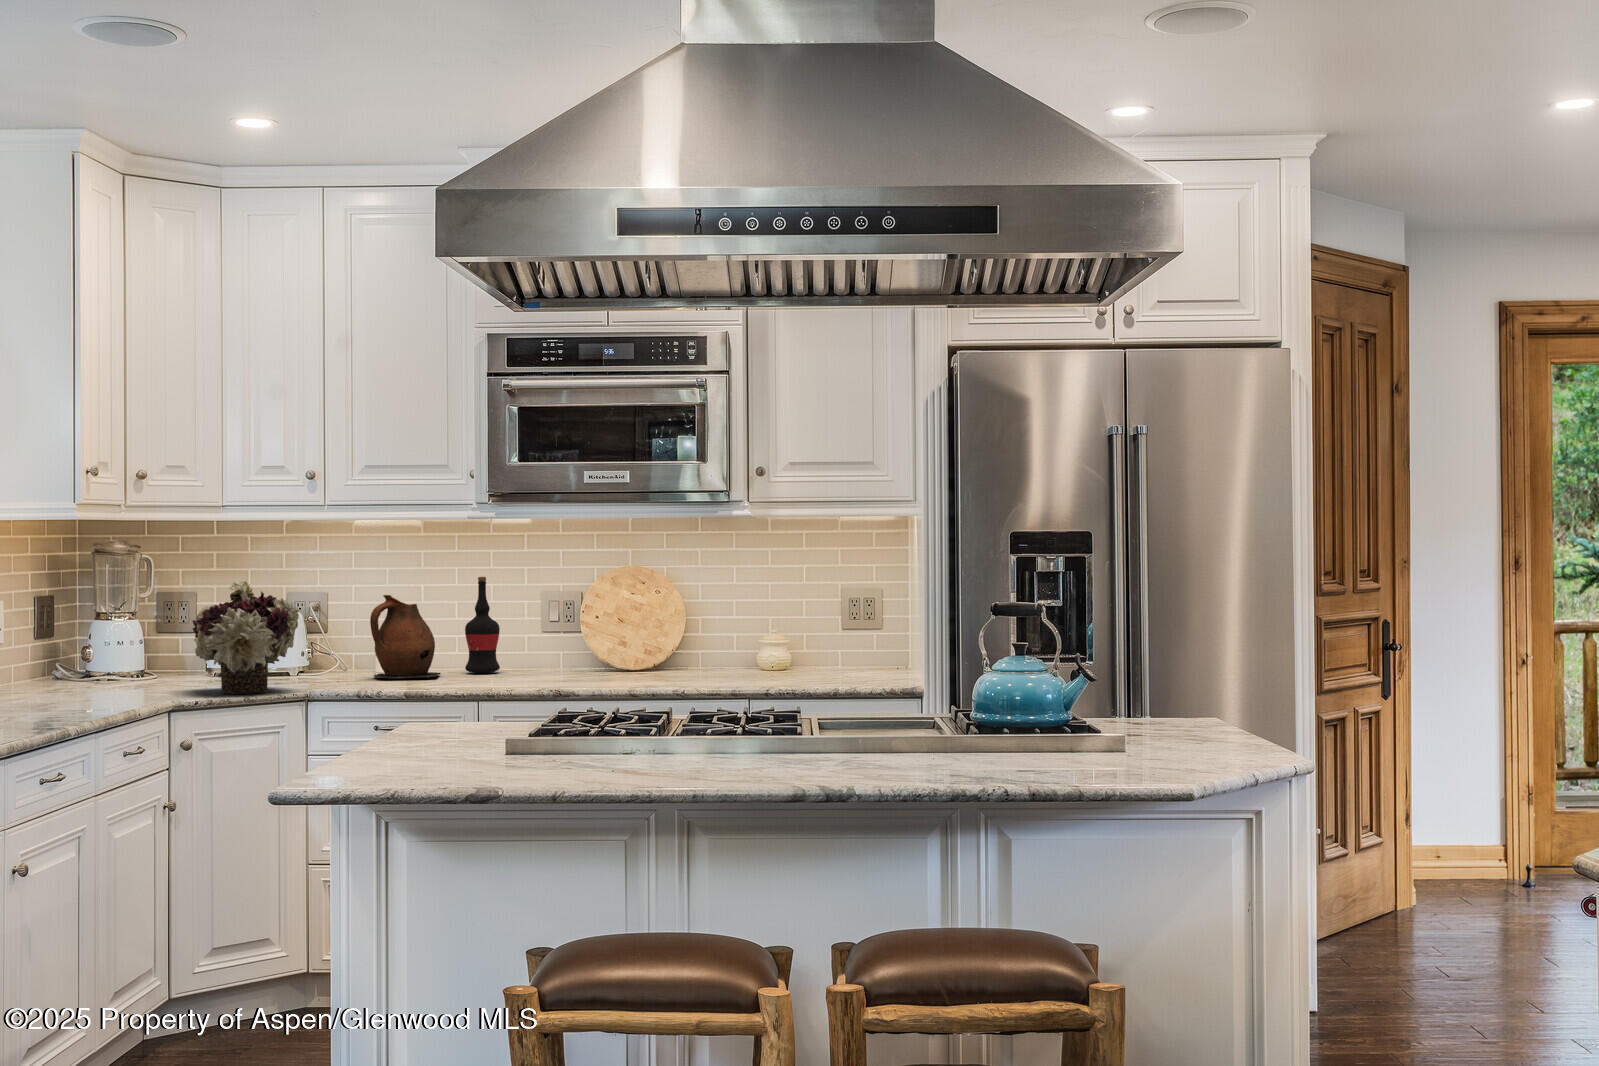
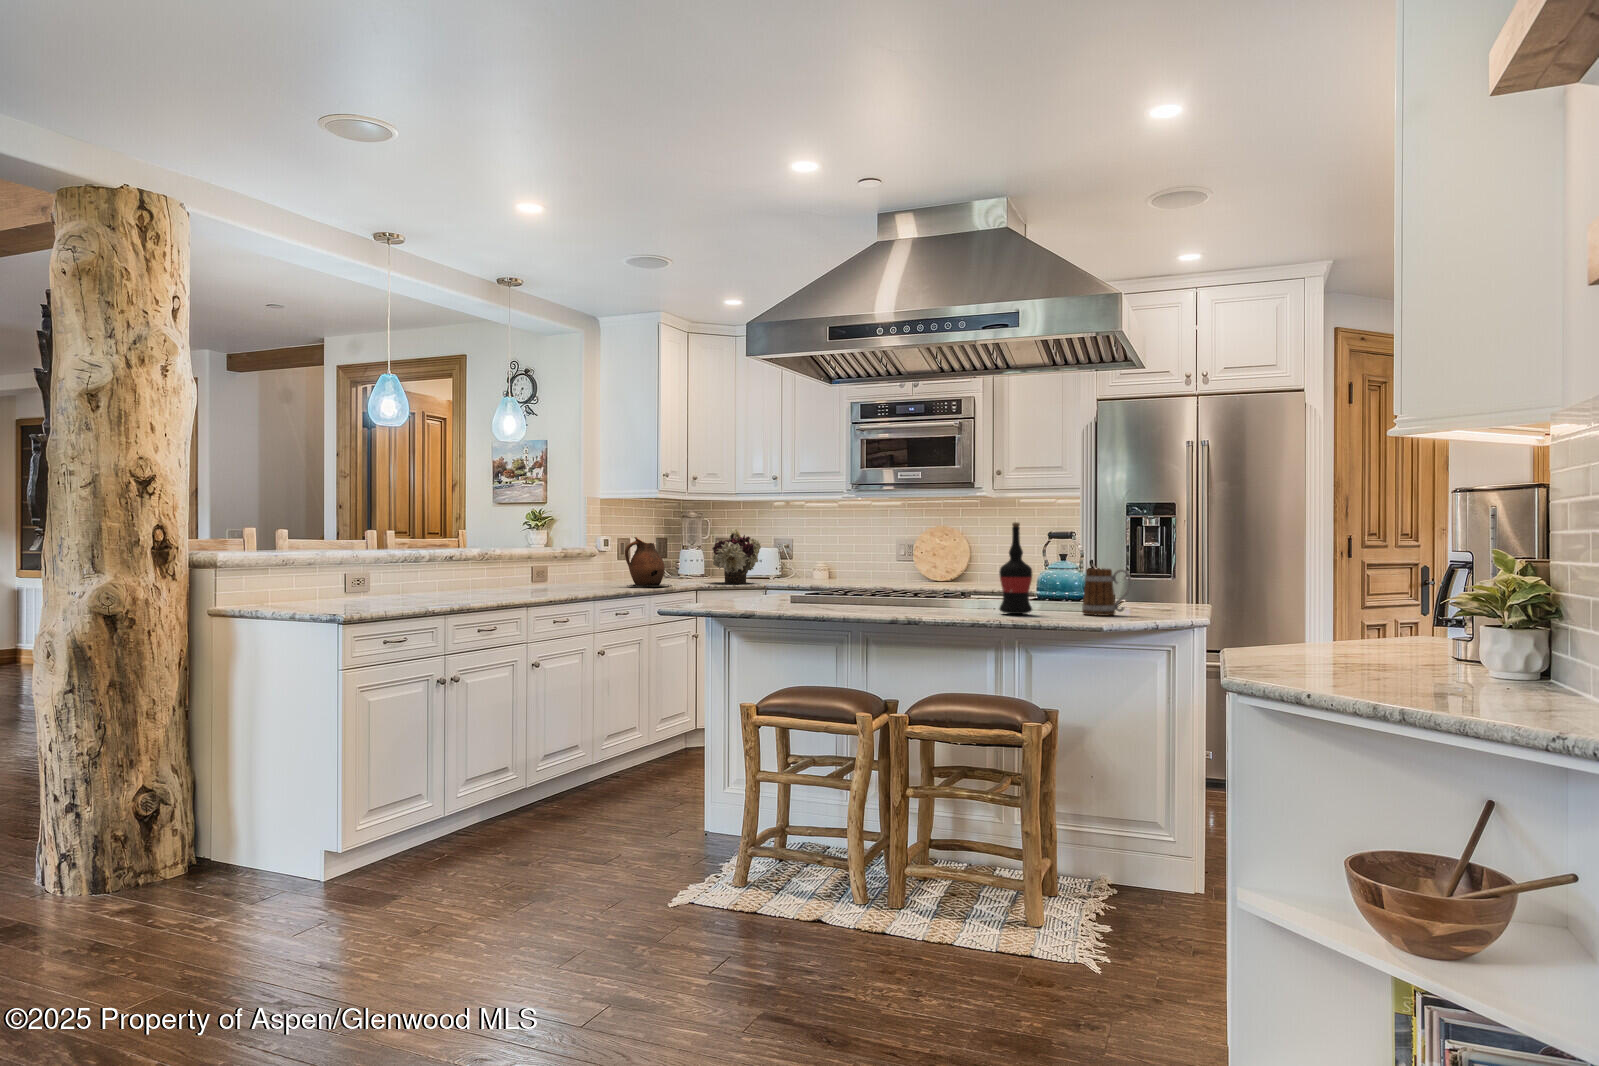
wine bottle: present [465,577,500,673] -> present [999,522,1032,614]
ceramic pitcher: present [370,595,441,679] -> present [625,537,672,587]
mug: none [1096,669,1180,757] -> present [1082,568,1131,616]

